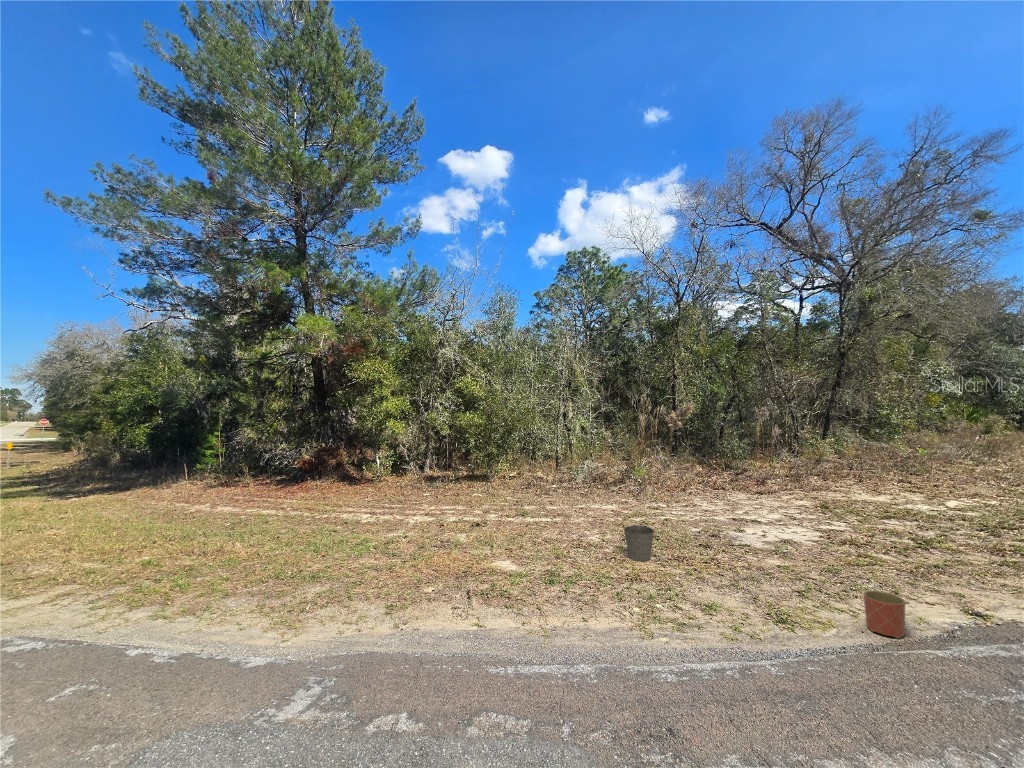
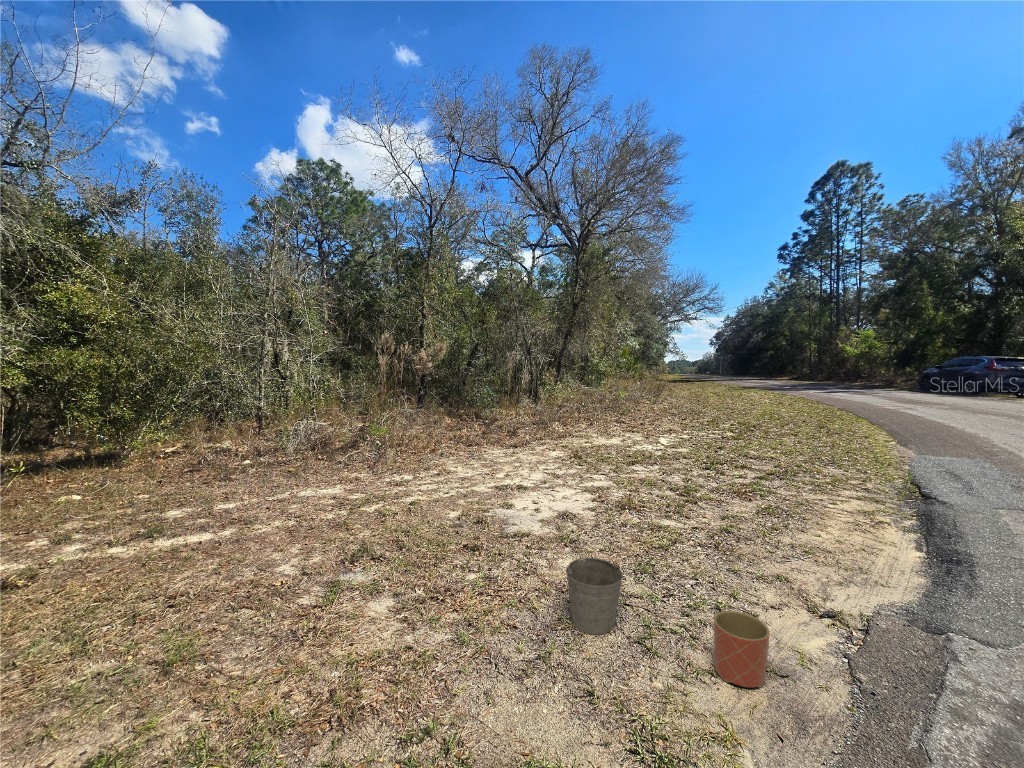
bucket: present [624,525,654,561] -> present [566,558,623,635]

